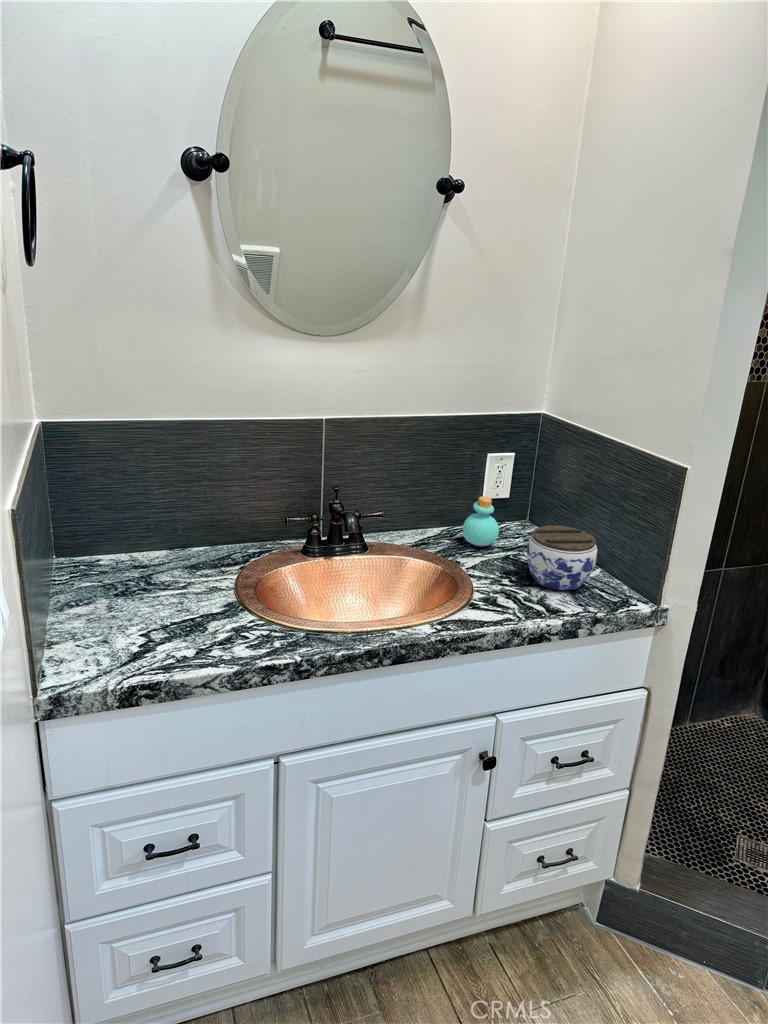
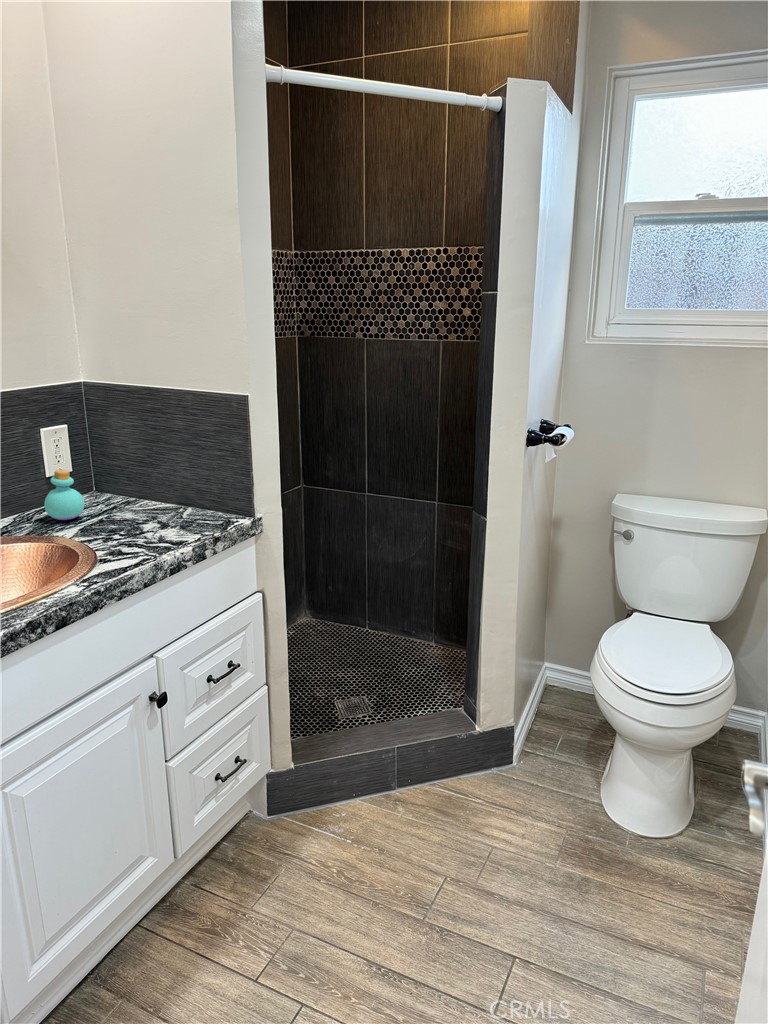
jar: present [527,525,597,590] -> none [126,473,193,530]

